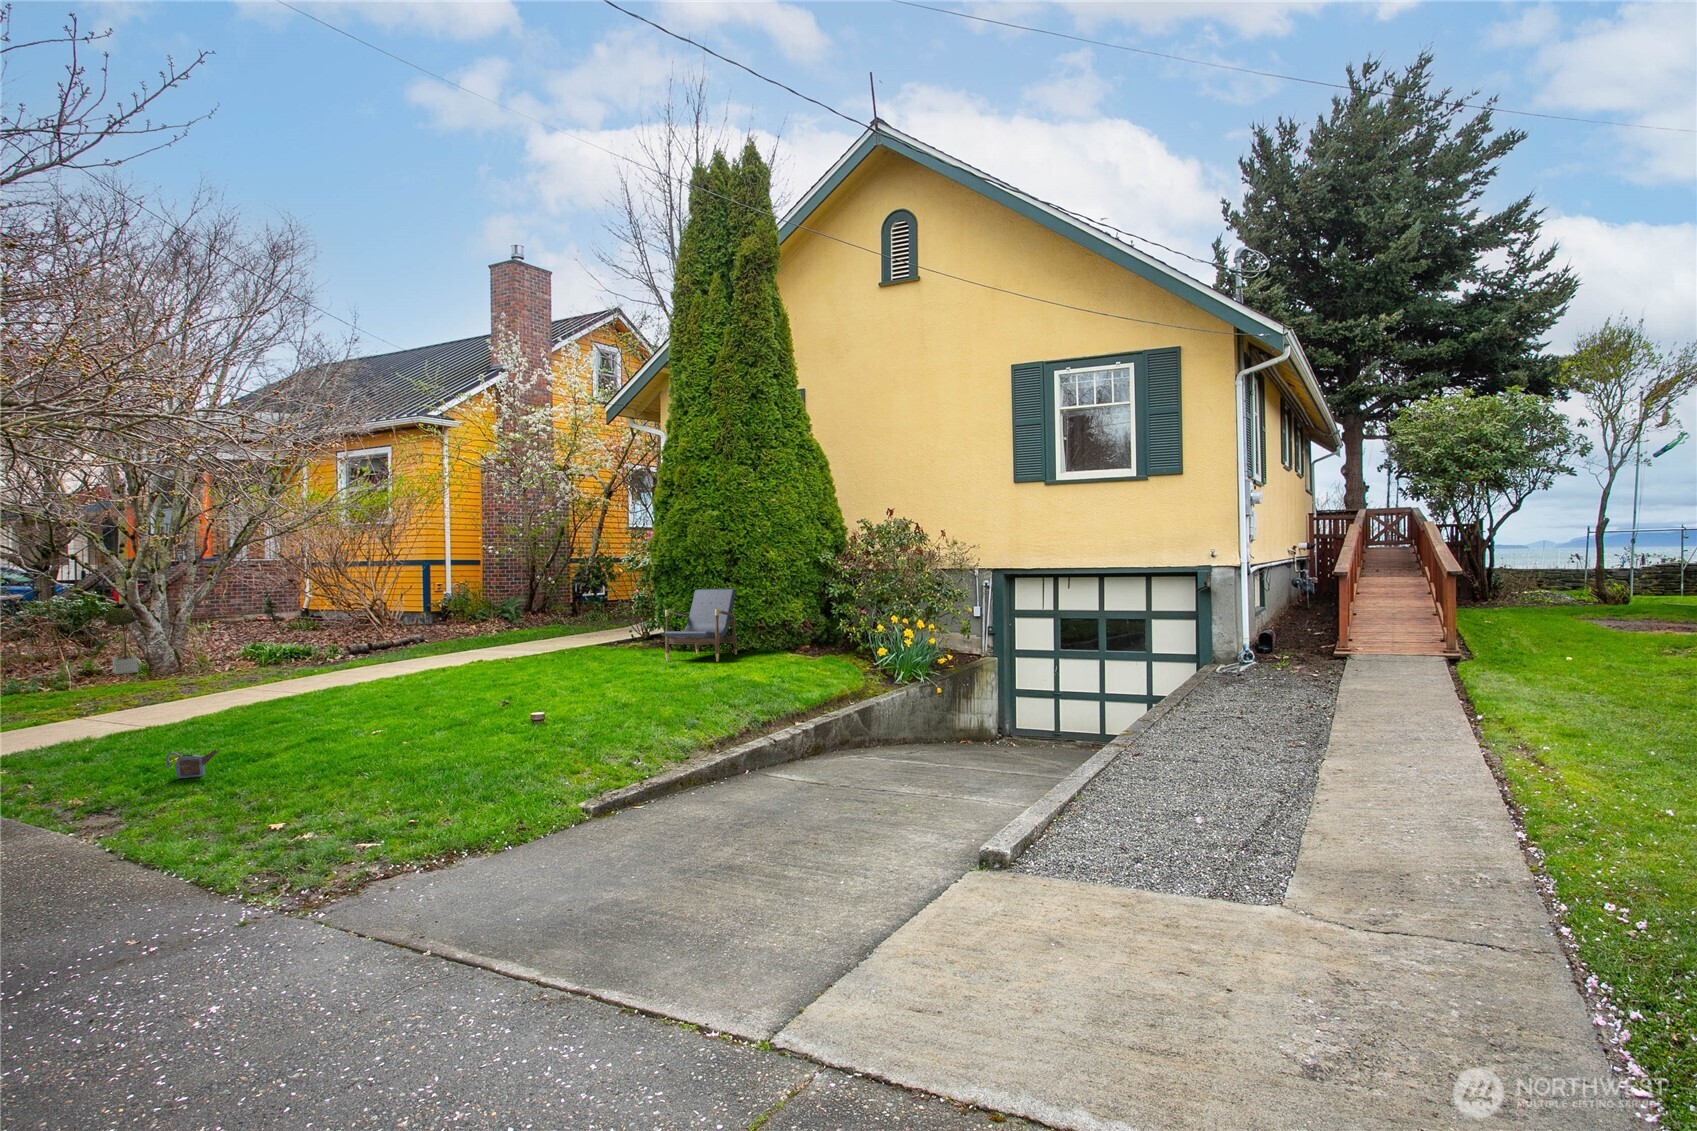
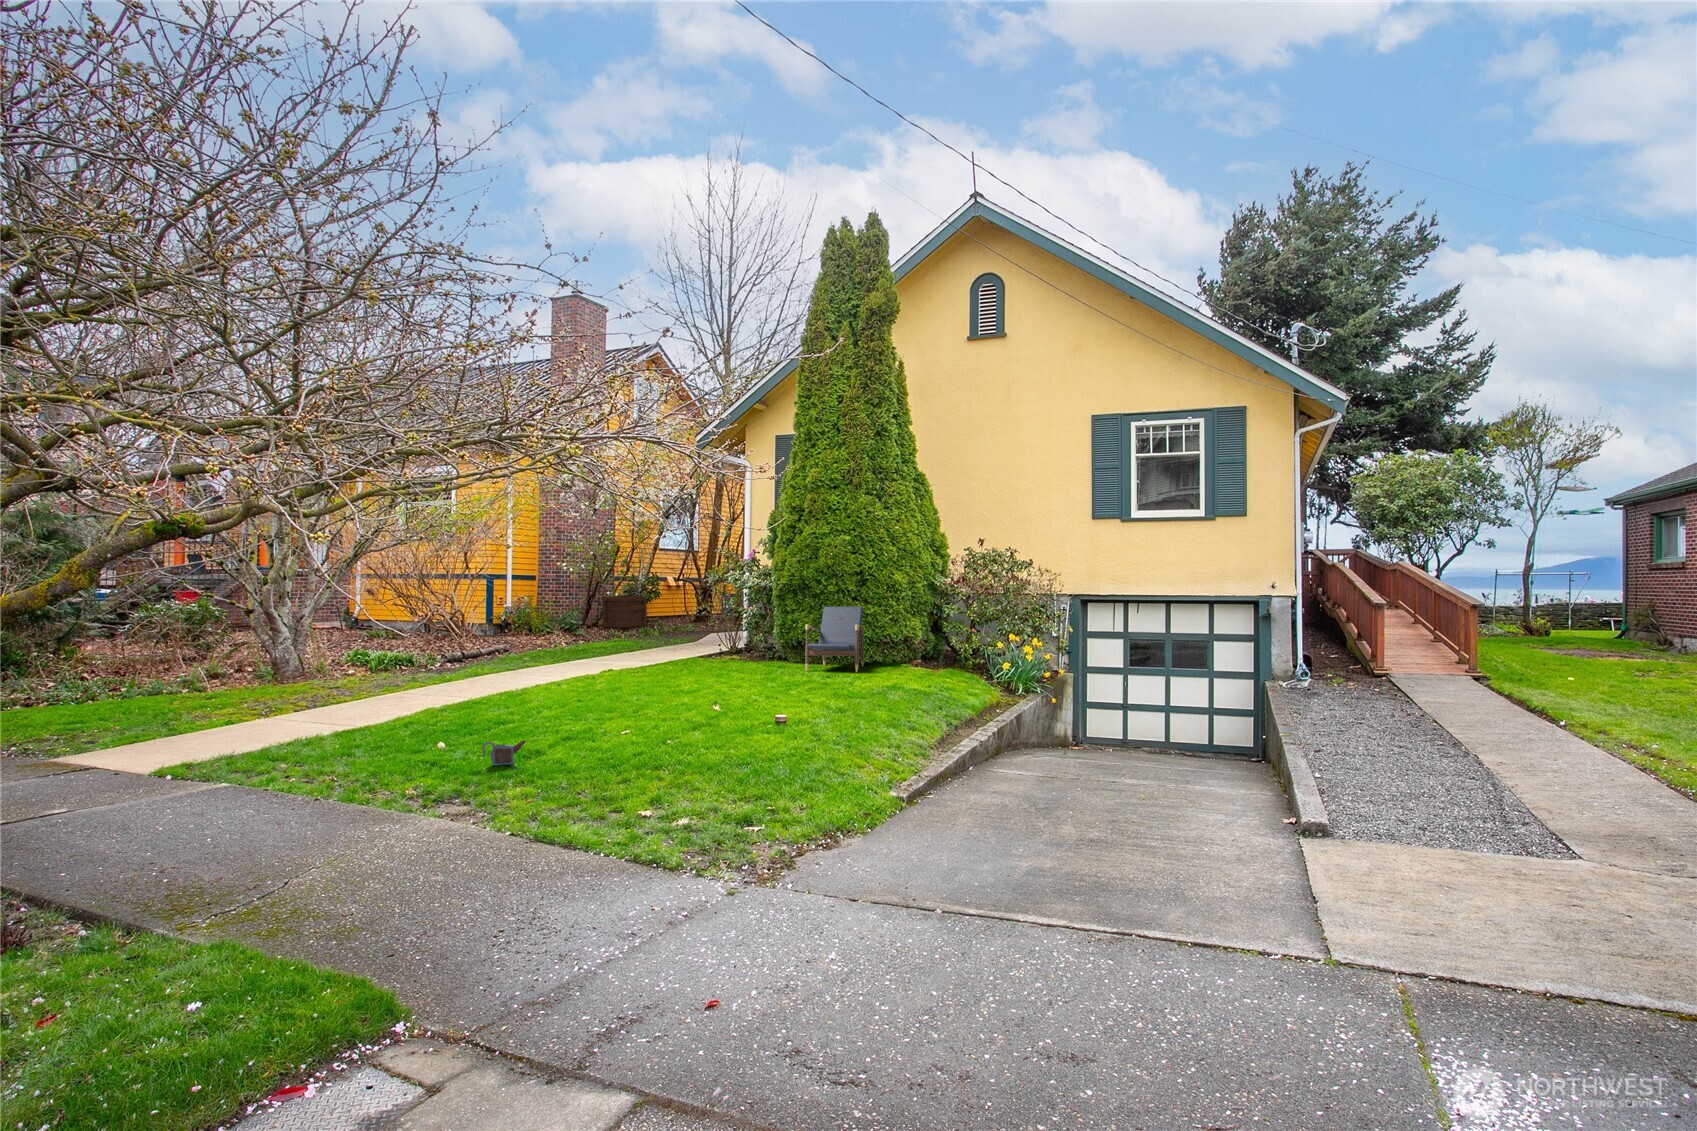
wooden crate: none [544,579,592,613] -> present [602,595,647,628]
potted tree: present [103,607,139,674] -> none [240,612,271,677]

